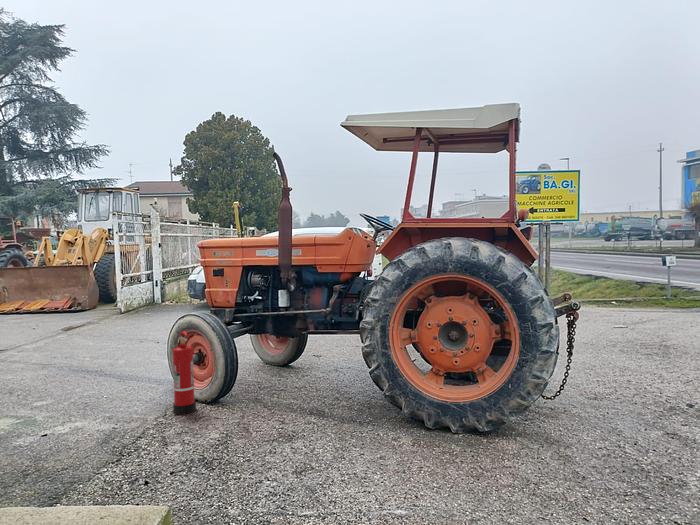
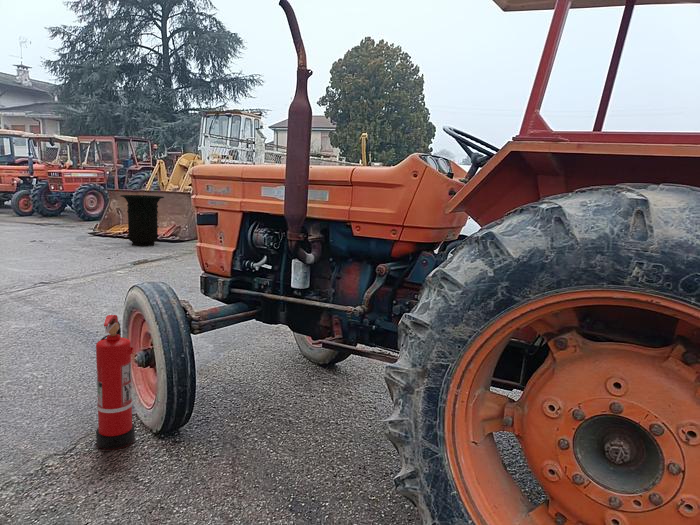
trash can: none [33,269,75,316] -> present [121,195,164,246]

